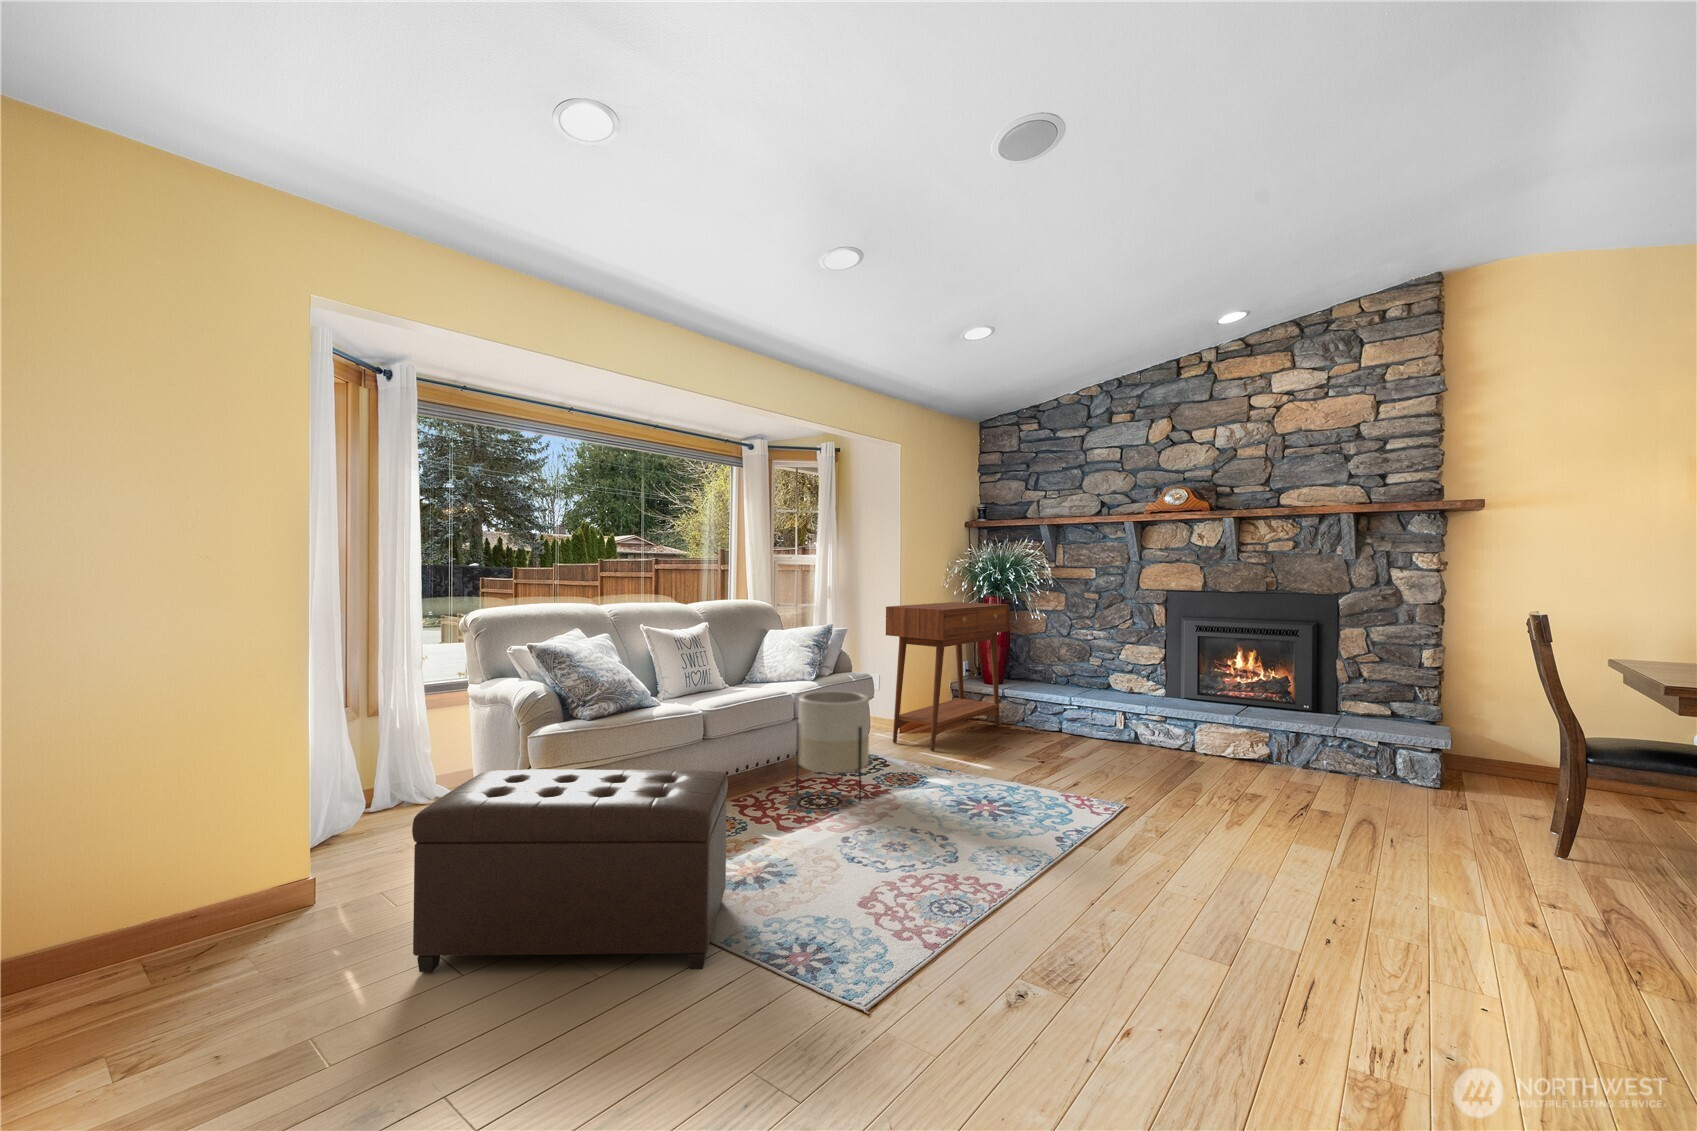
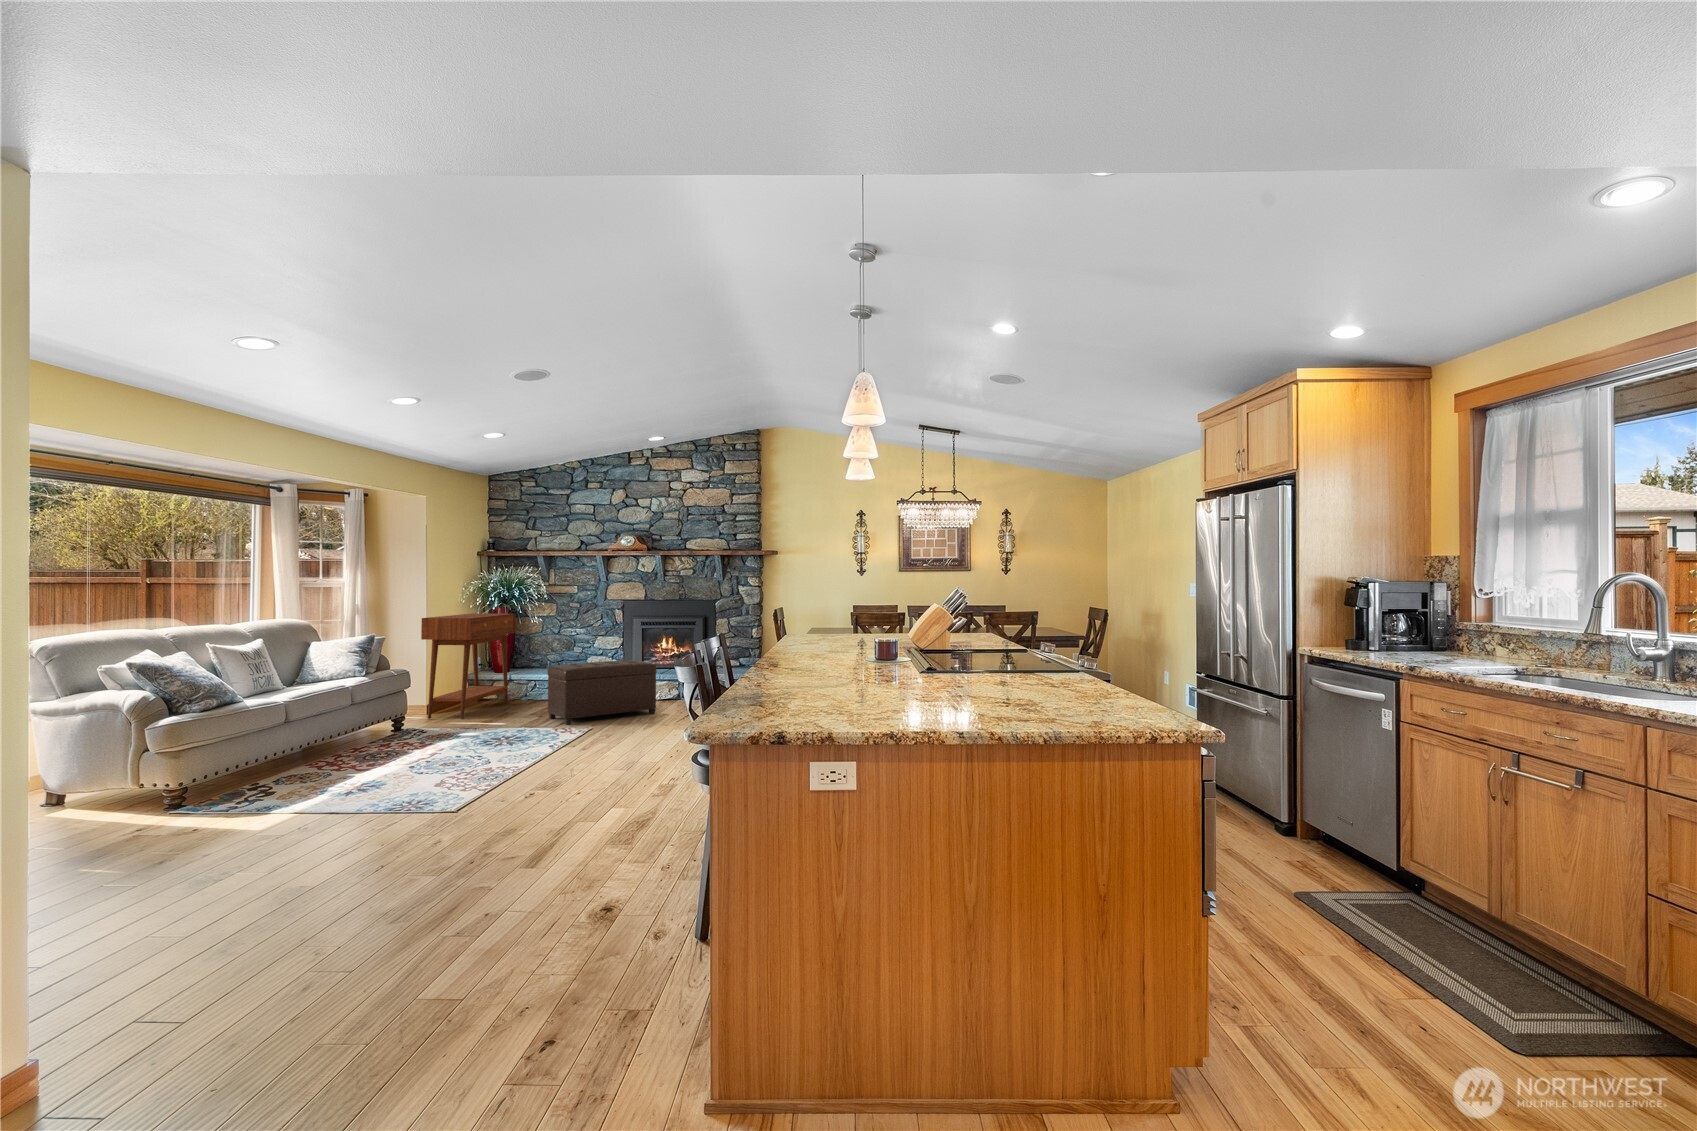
planter: present [796,691,869,800] -> none [372,676,427,749]
ottoman: present [412,769,728,972] -> present [547,660,657,725]

